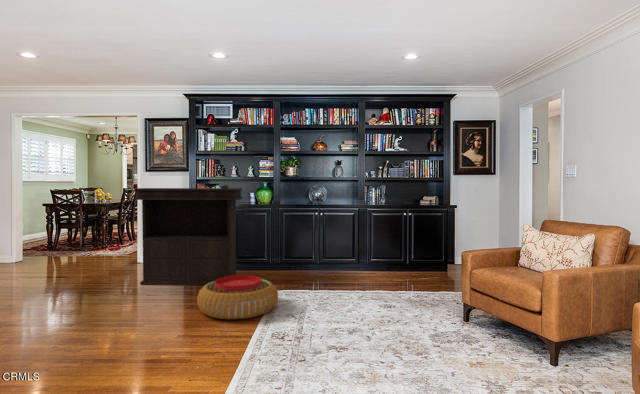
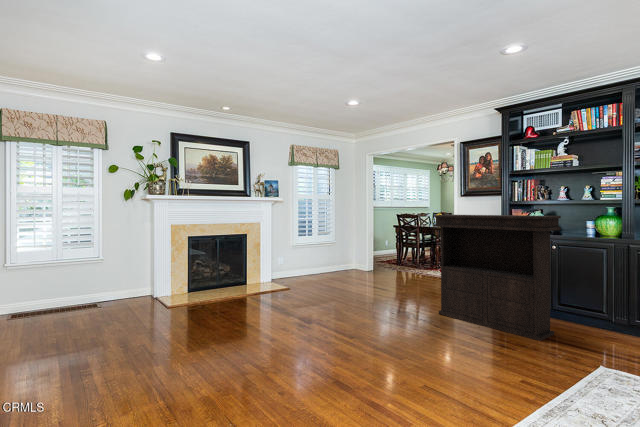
pouf: present [197,275,278,320] -> none [467,329,588,399]

